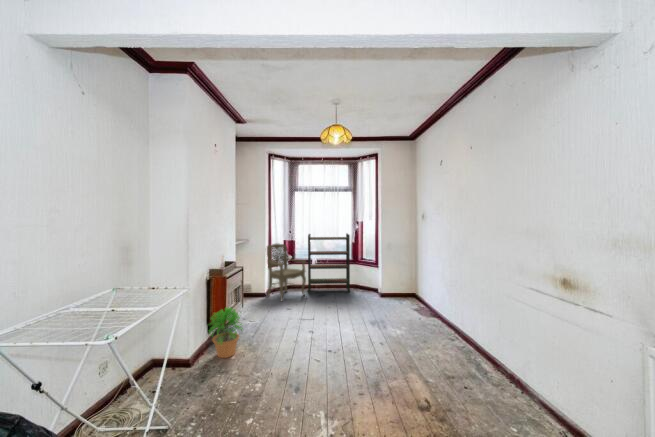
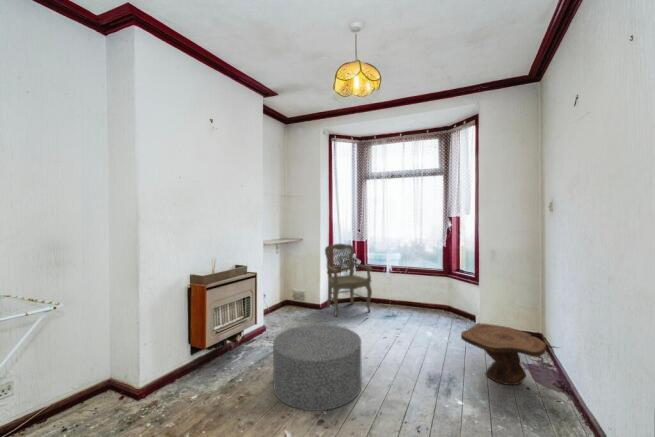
bookshelf: present [308,234,350,294] -> none [376,233,436,318]
side table: none [384,288,433,319] -> present [461,324,555,385]
ottoman: none [277,300,338,352] -> present [273,324,362,411]
potted plant: present [209,307,243,358] -> none [177,321,232,389]

